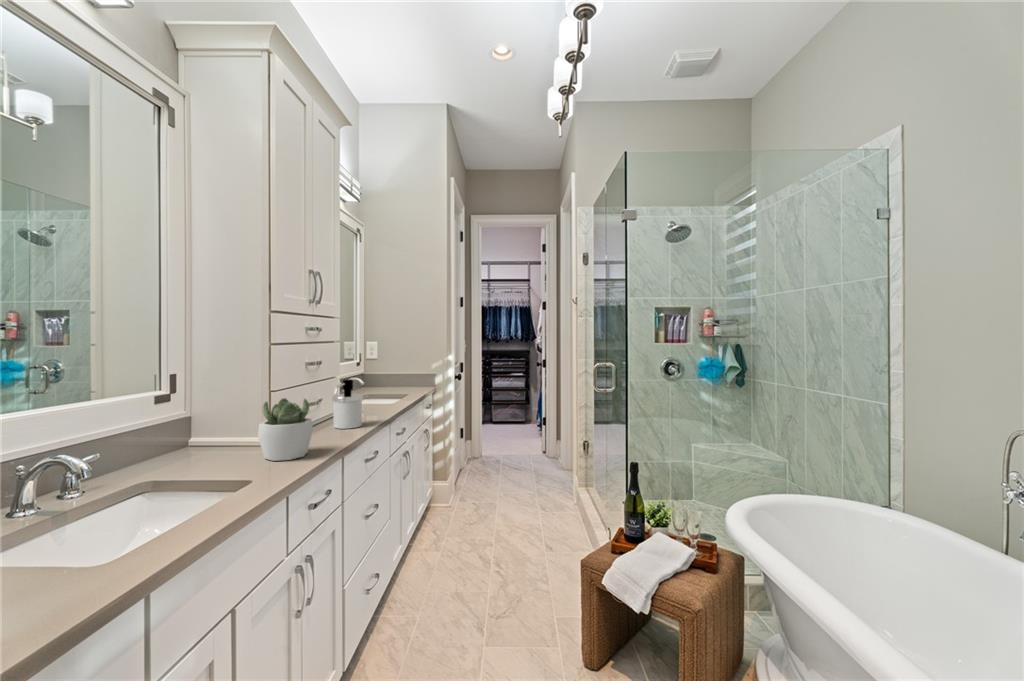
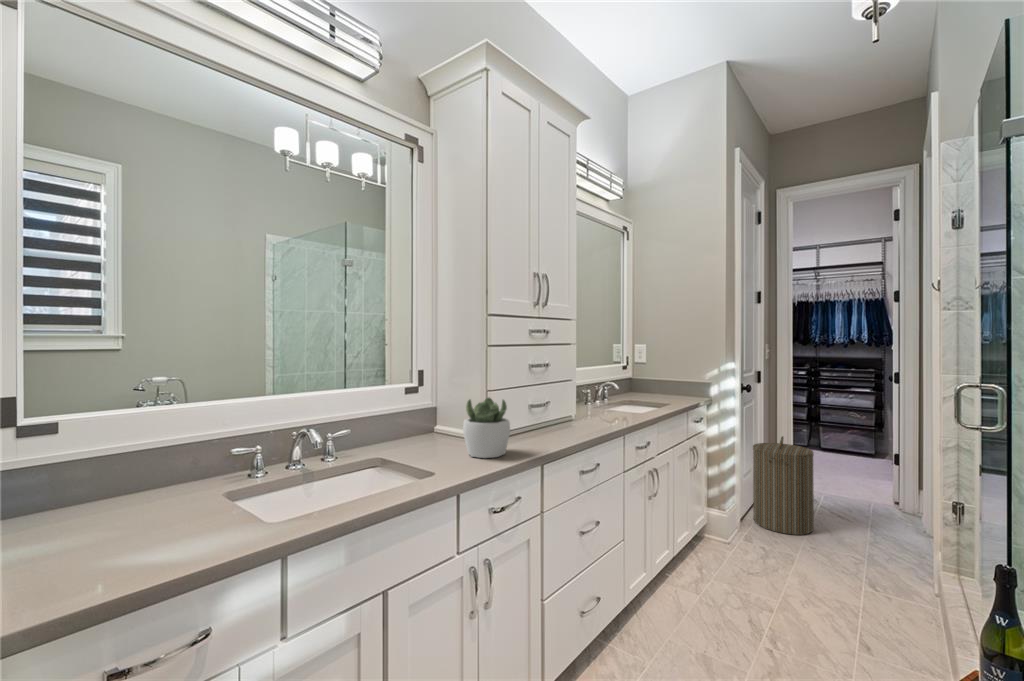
soap dispenser: present [332,379,363,429] -> none [550,383,584,435]
laundry hamper: none [462,412,503,487] -> present [753,436,814,535]

